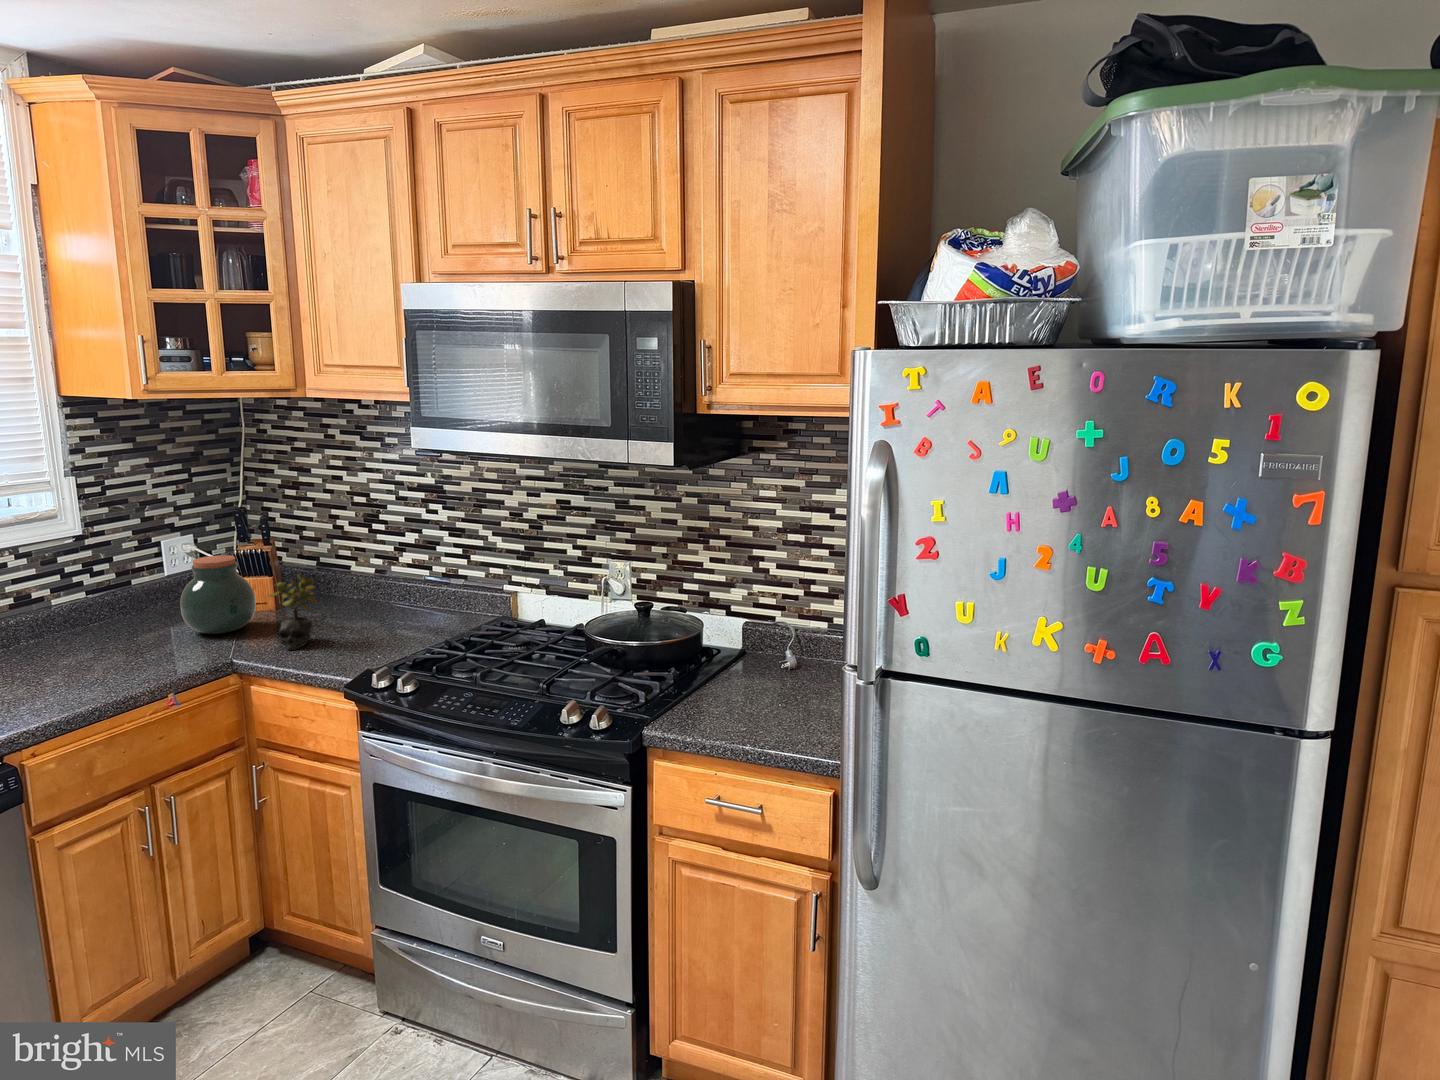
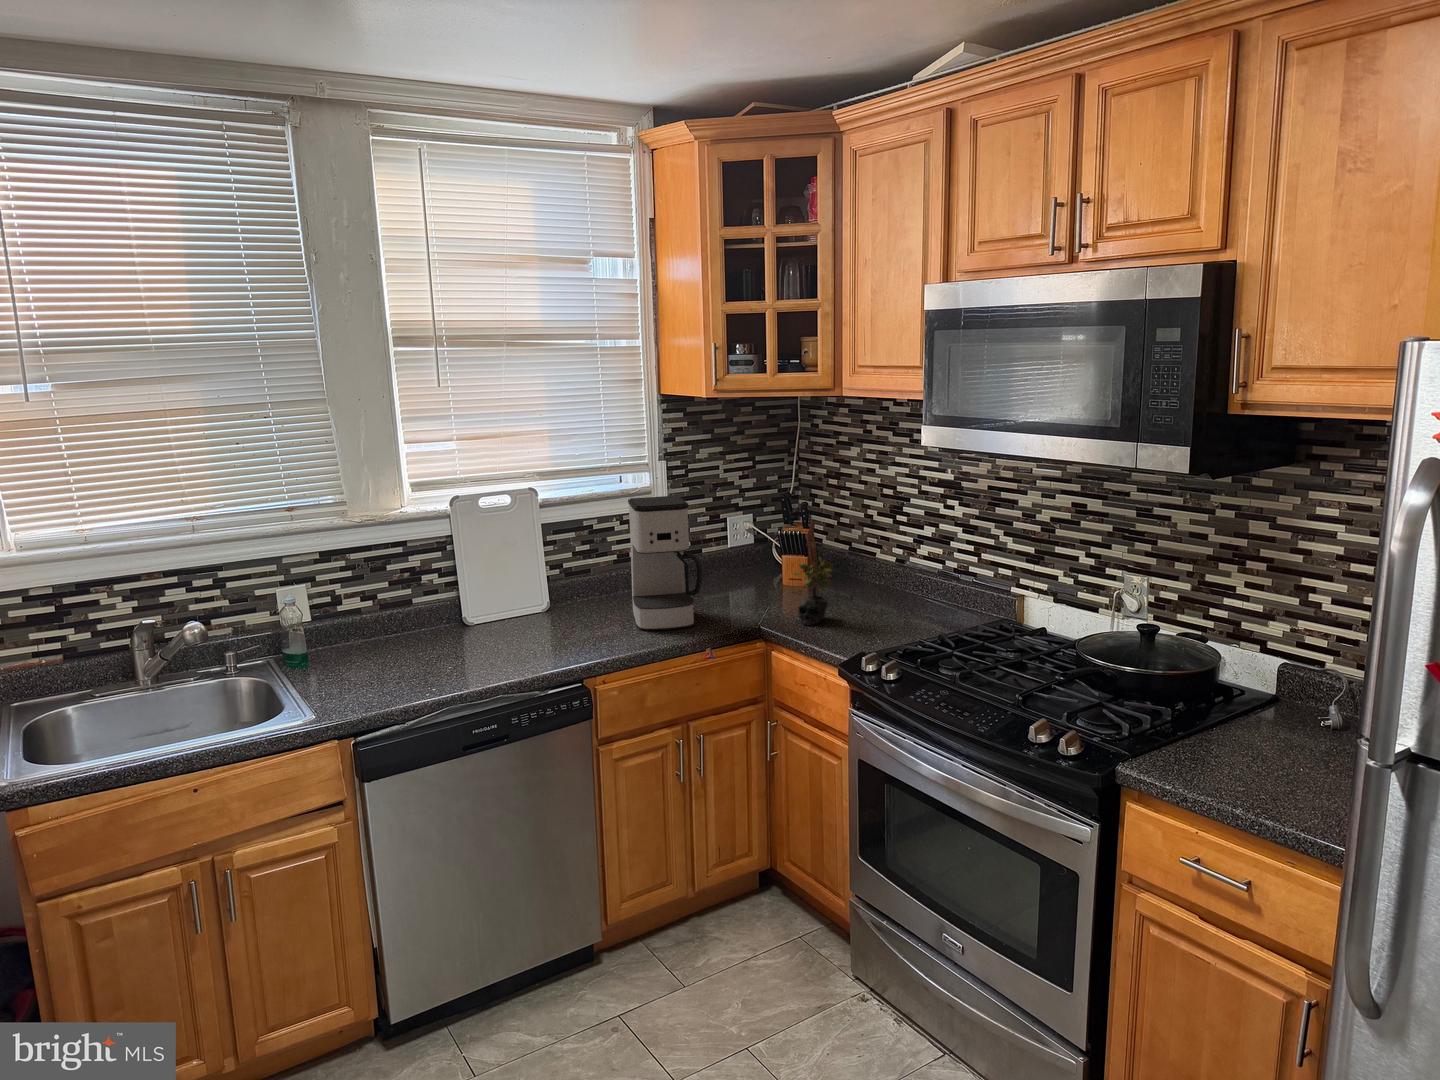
coffee maker: none [37,518,153,684] -> present [628,496,702,630]
jar: present [180,555,256,634] -> none [729,534,788,603]

